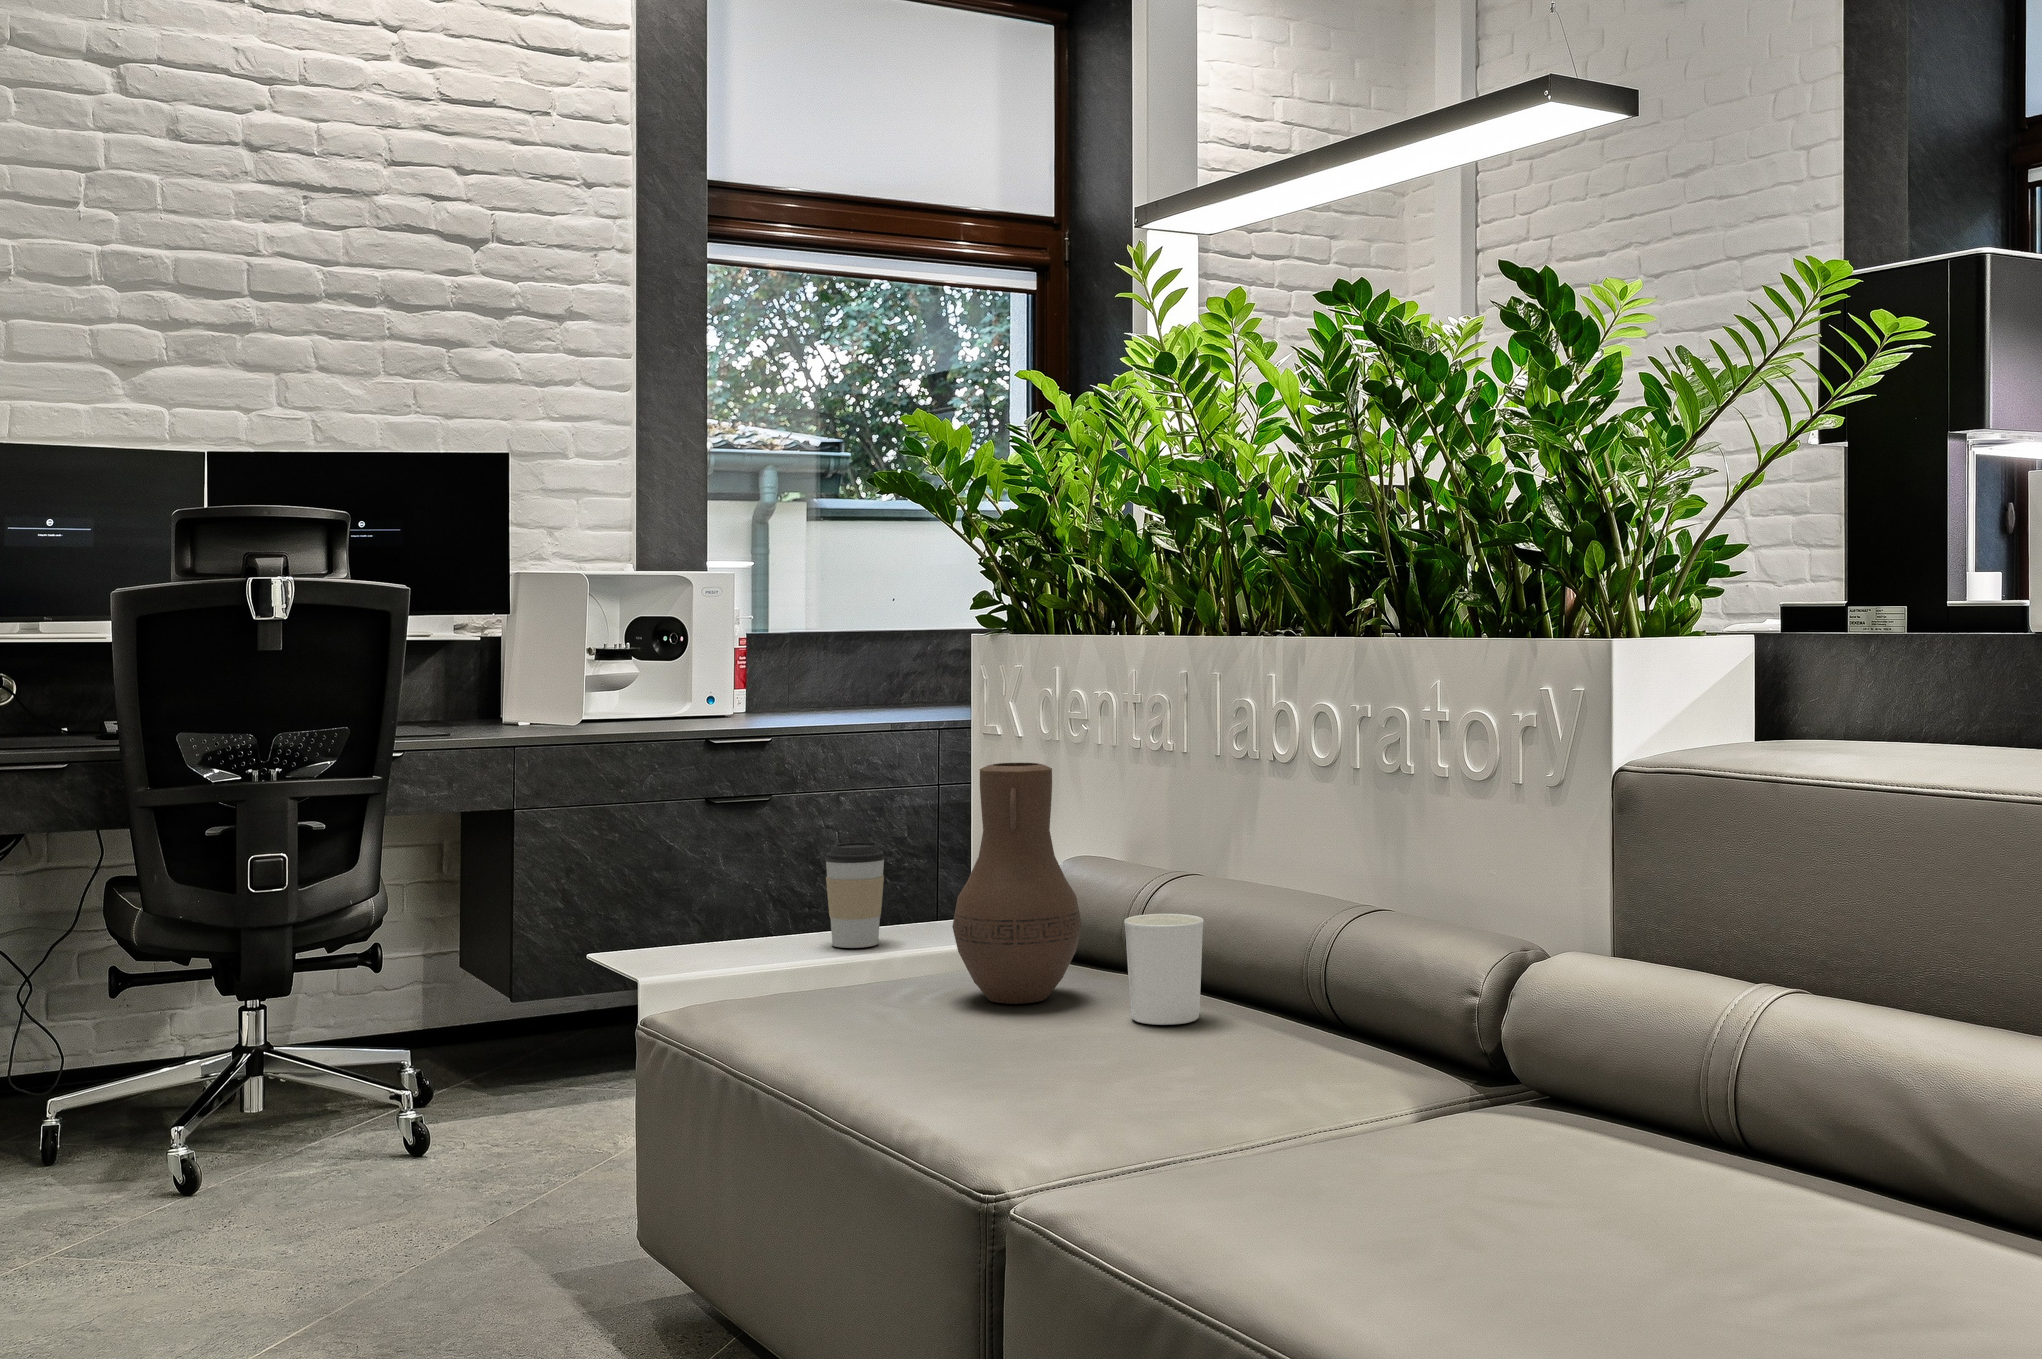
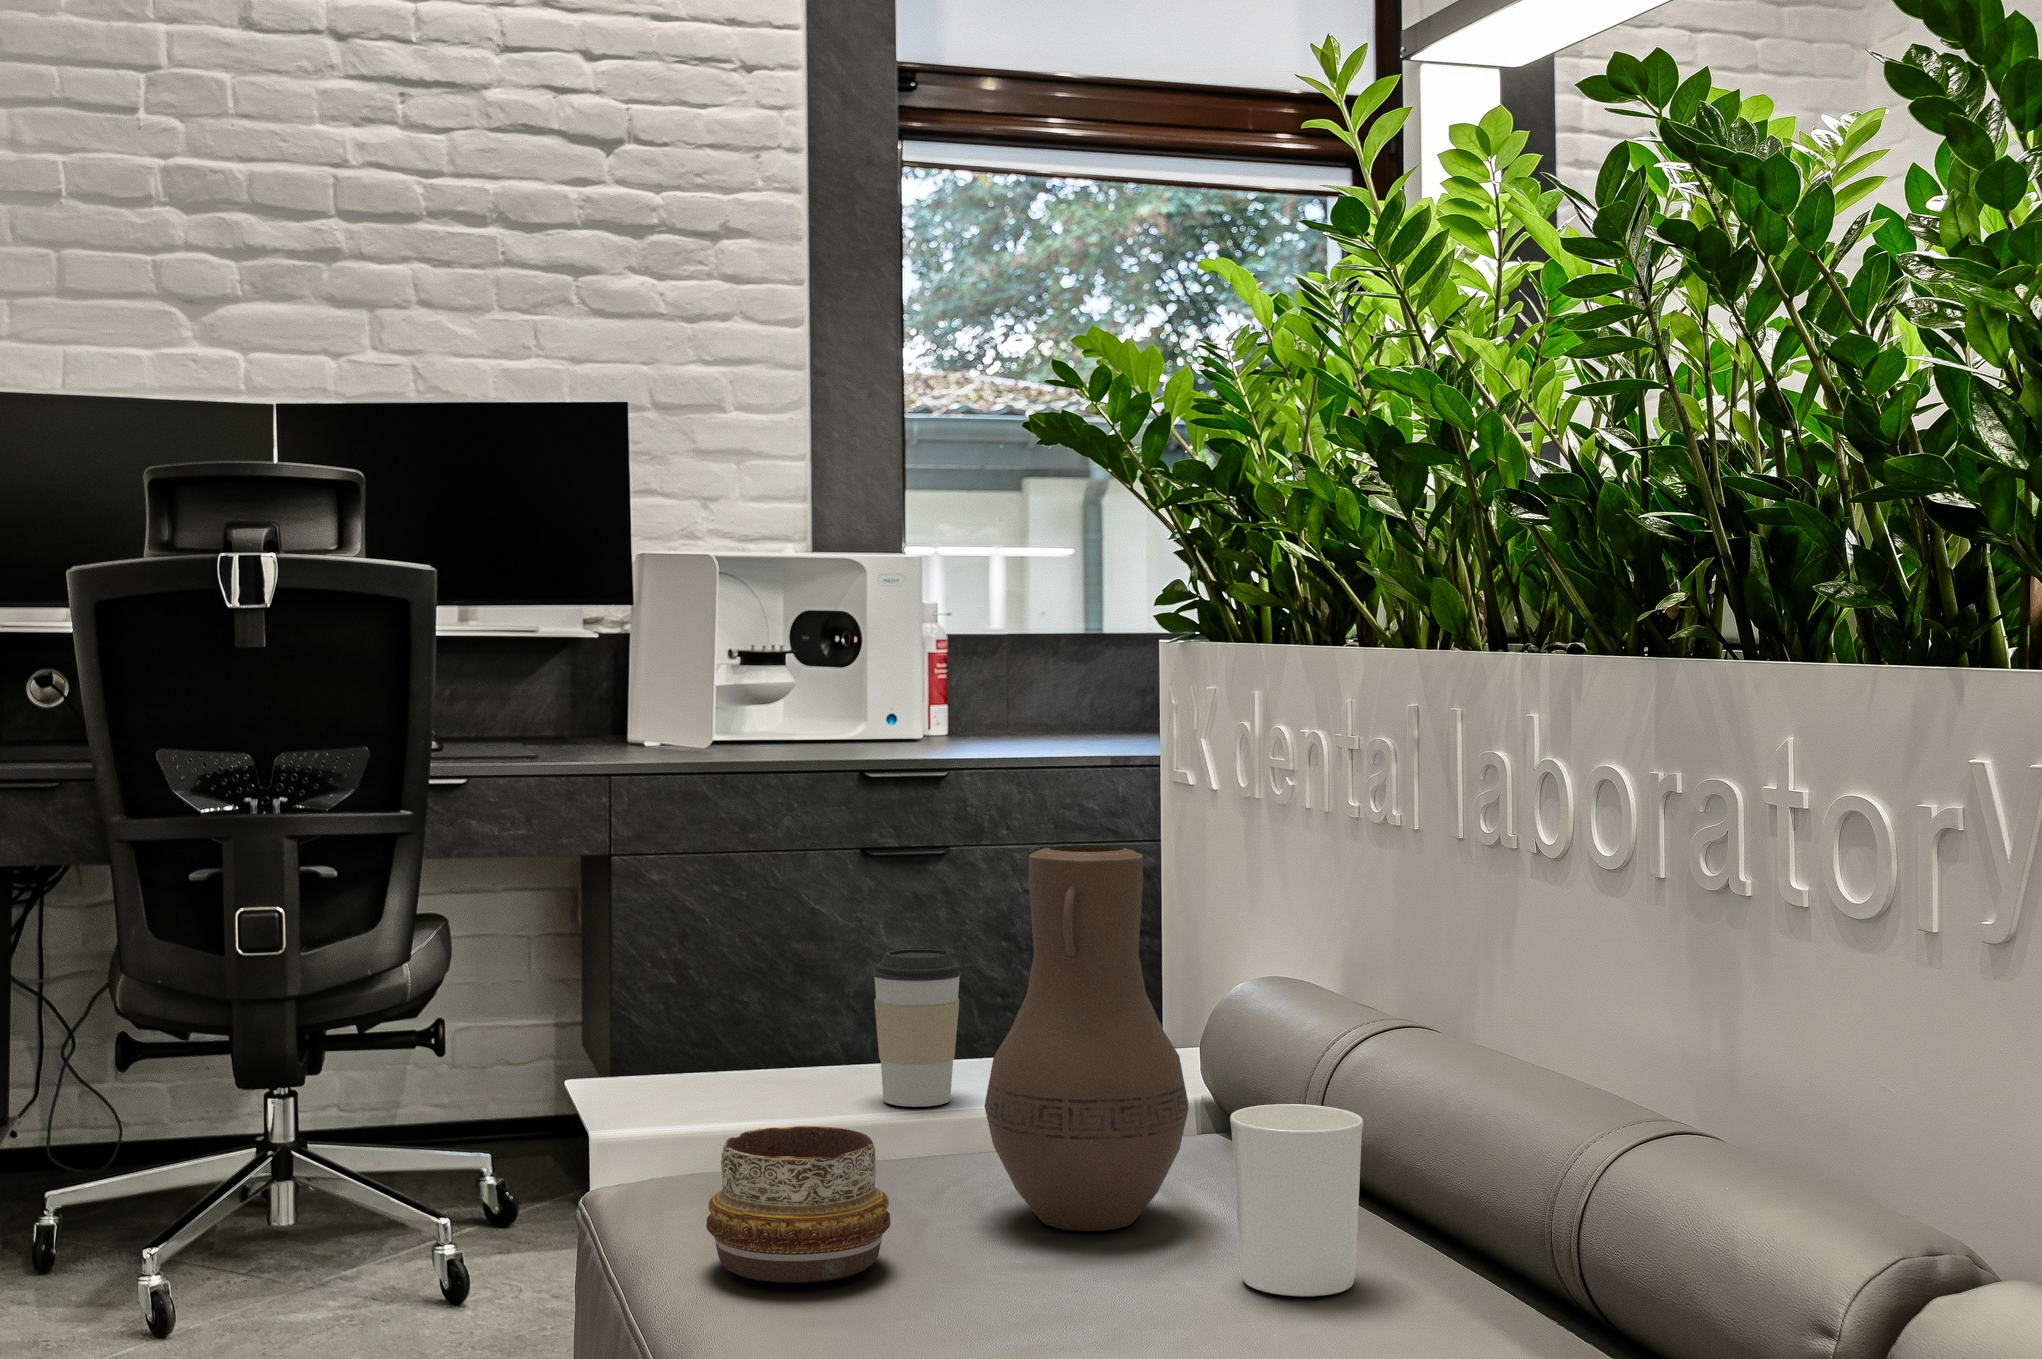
decorative bowl: none [799,946,916,1040] -> present [706,1126,890,1283]

